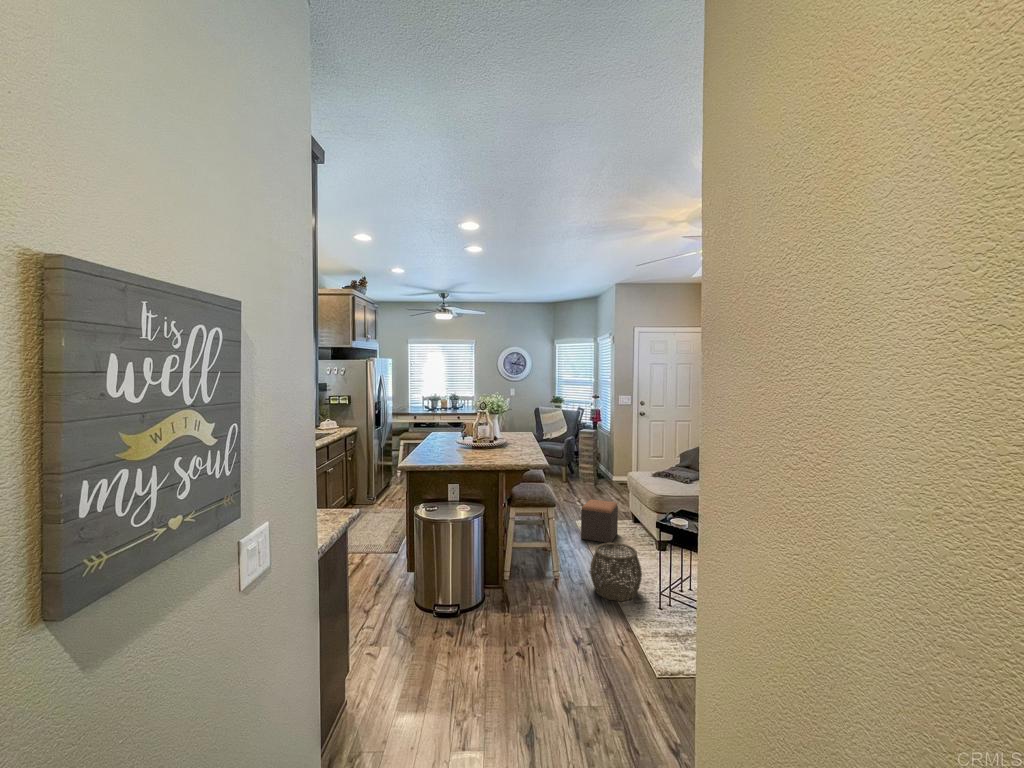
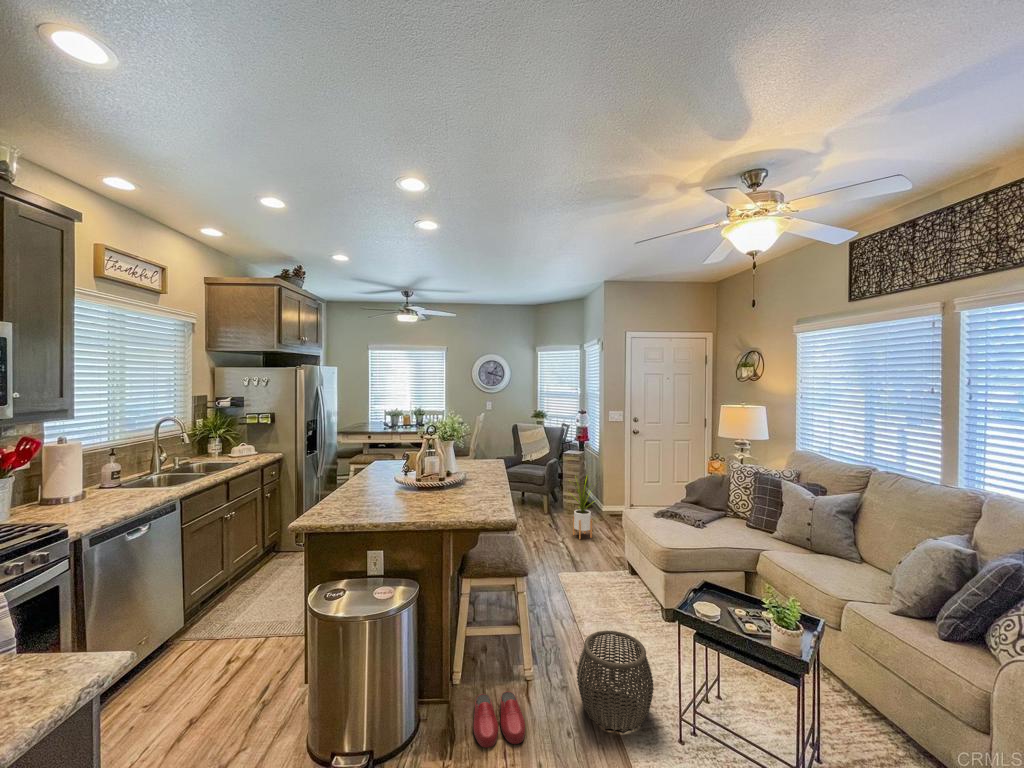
house plant: none [582,444,611,501] -> present [572,476,593,539]
footstool: present [581,499,618,543] -> none [564,548,611,611]
slippers: none [521,582,556,607] -> present [473,691,525,748]

